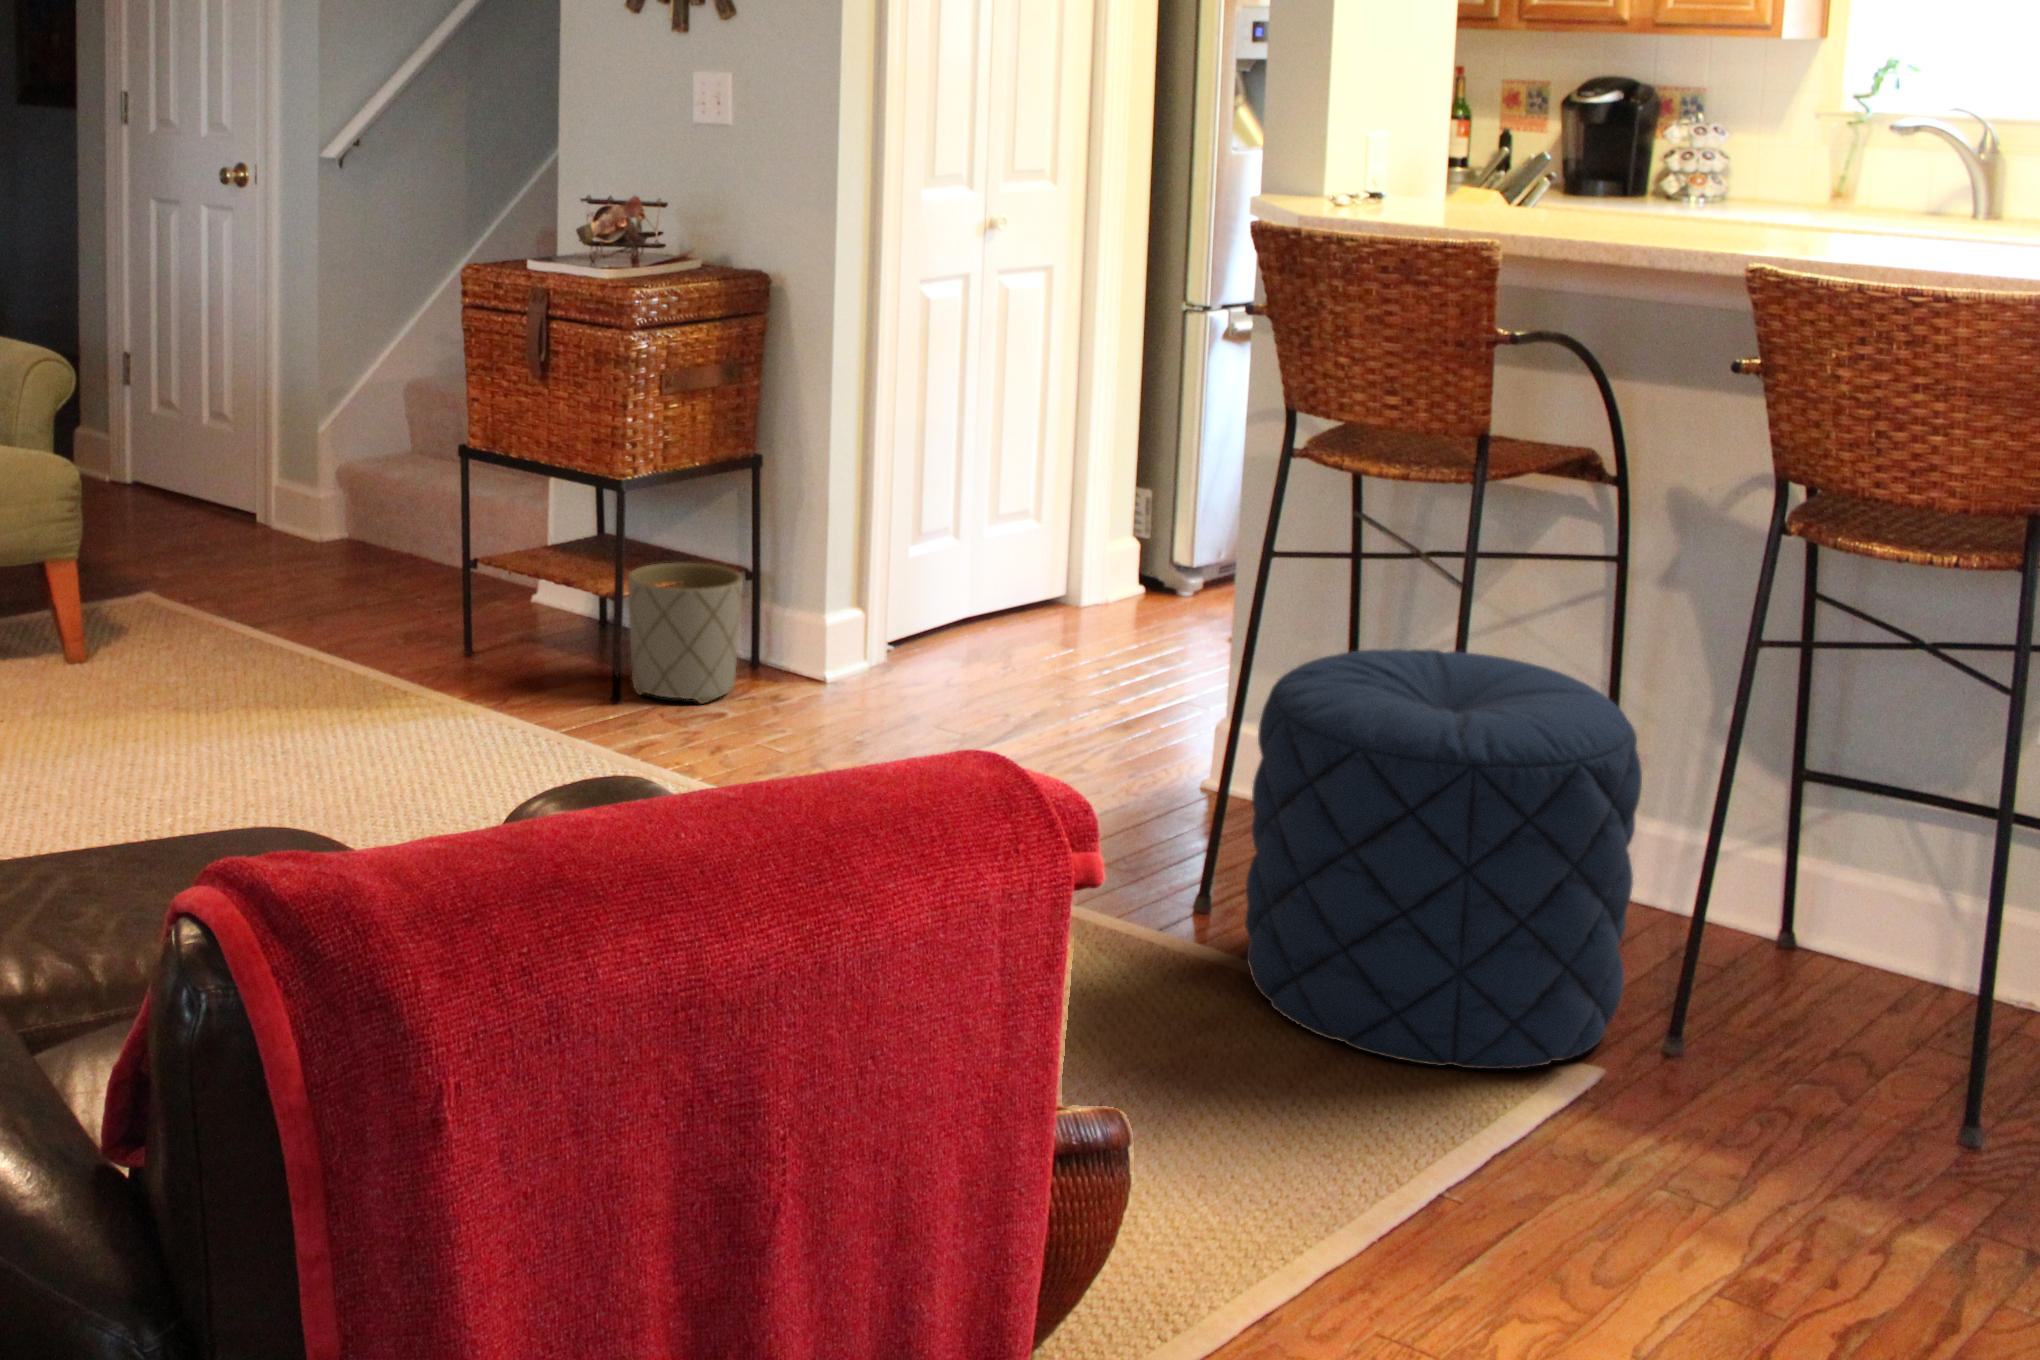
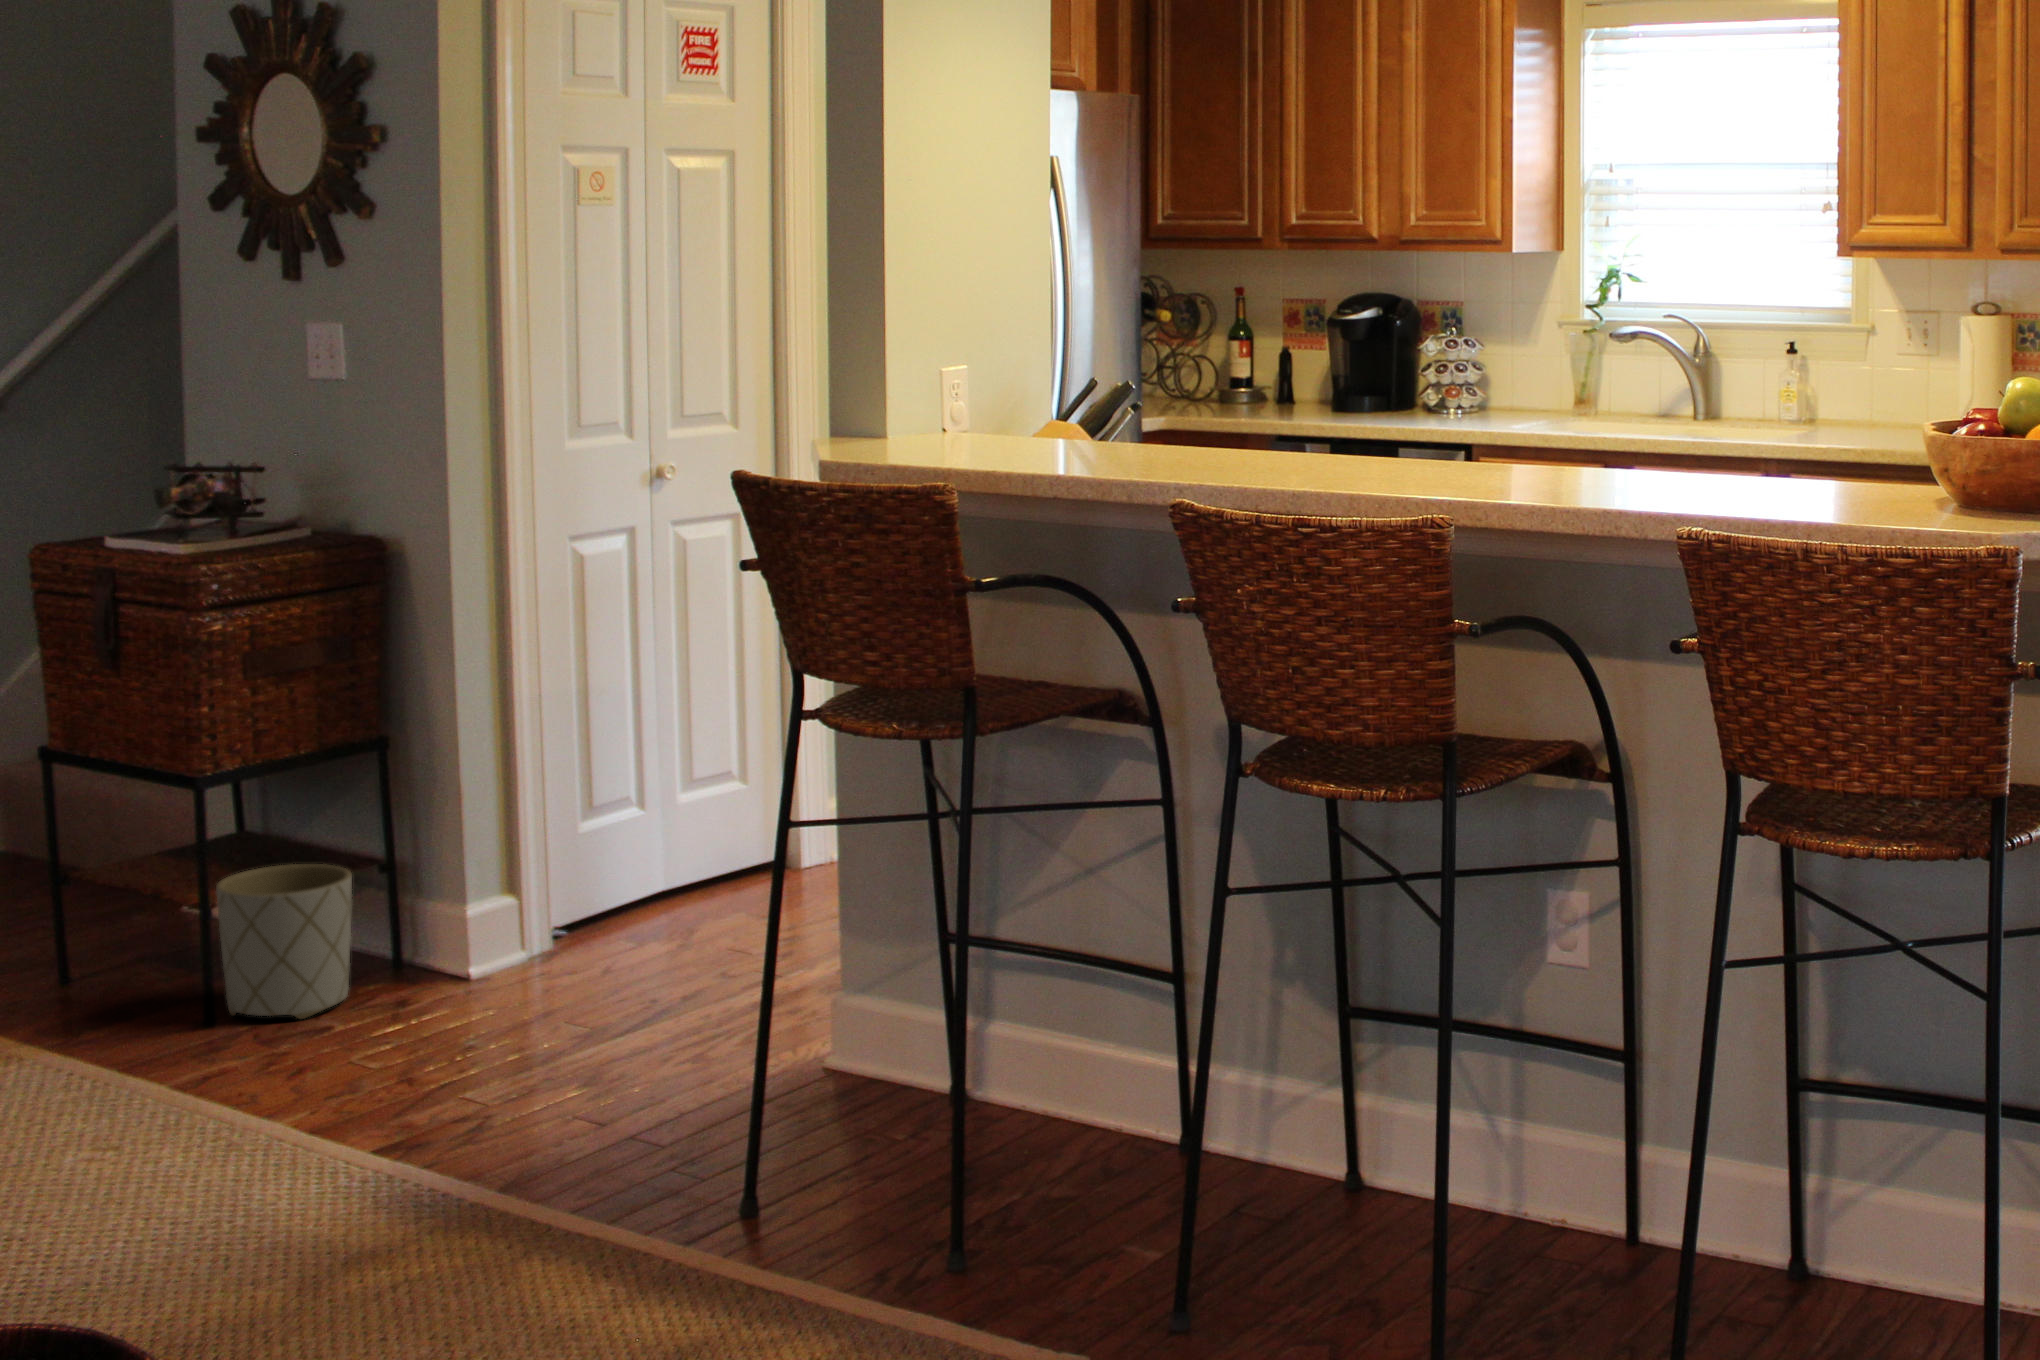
pouf: present [1245,649,1642,1069] -> none [712,902,1067,1307]

